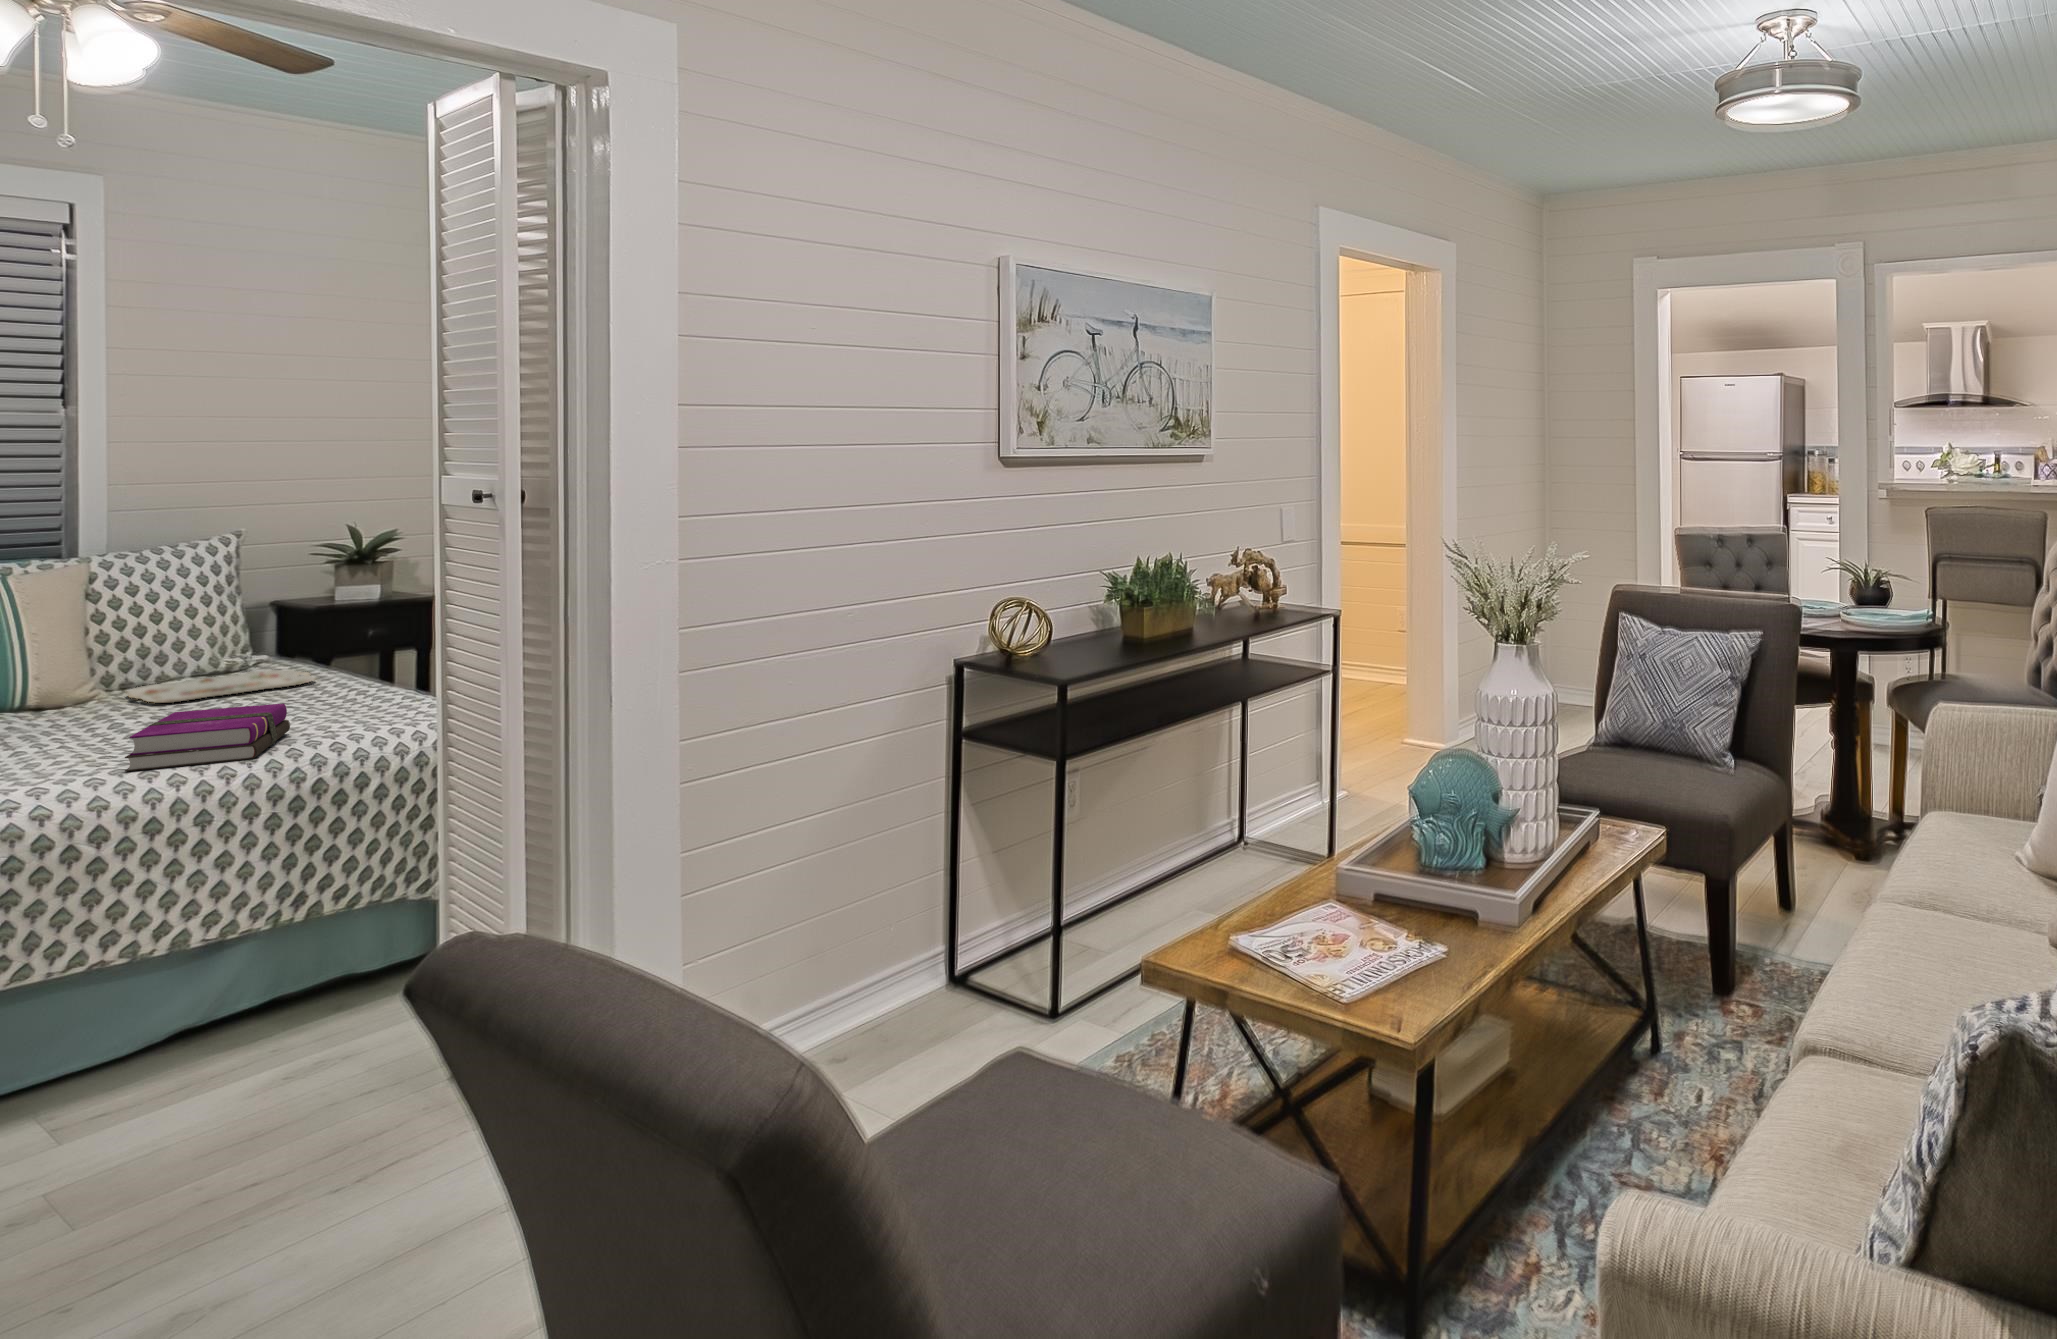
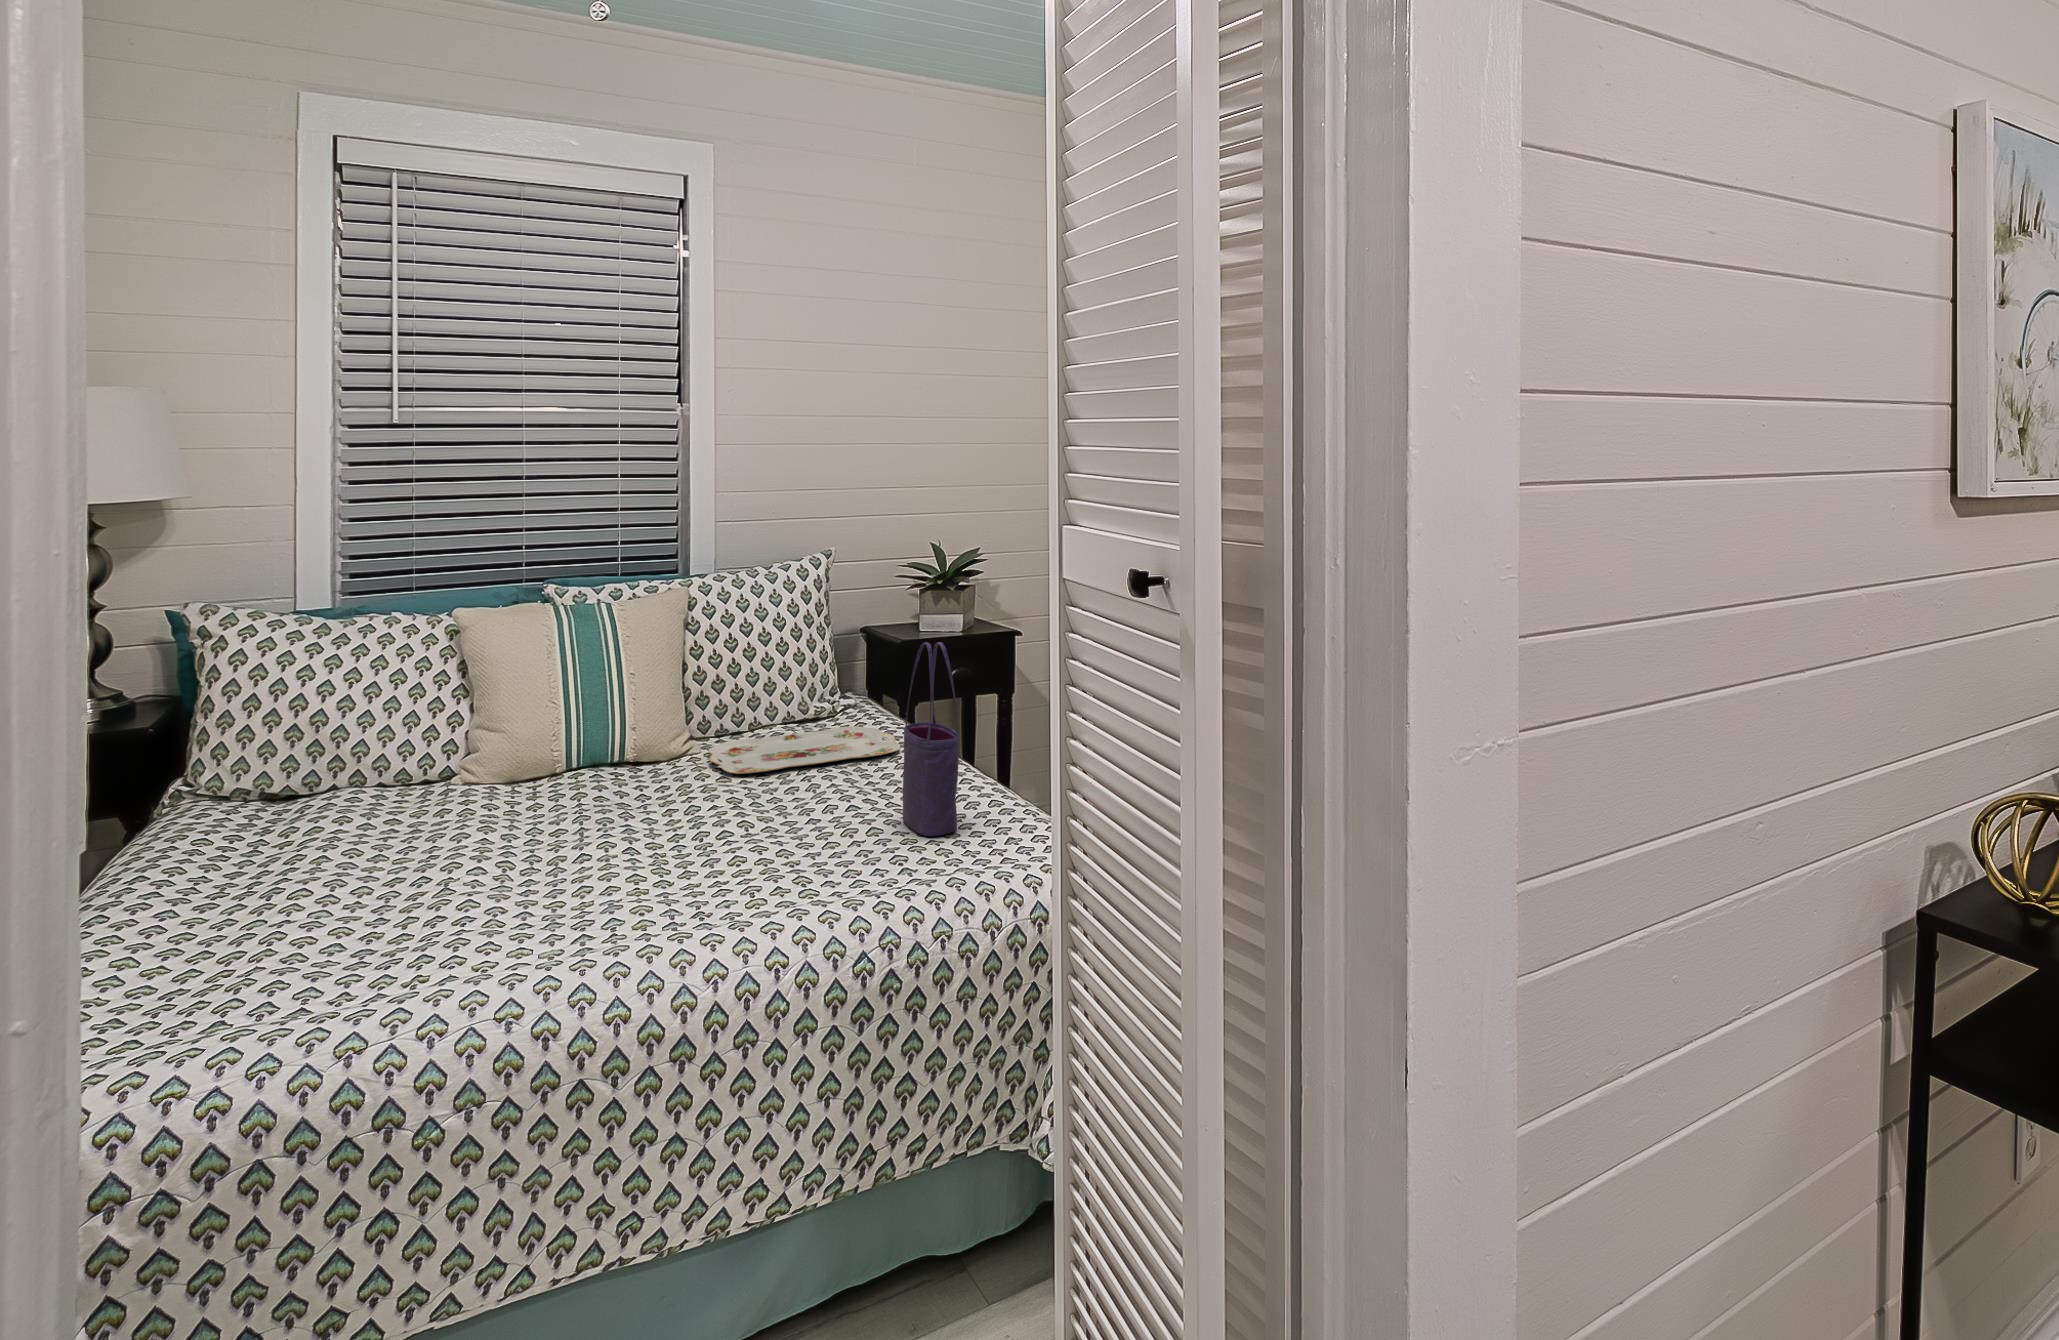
tote bag: none [321,583,369,718] -> present [903,642,959,836]
hardback book: present [125,704,290,772] -> none [656,822,864,935]

